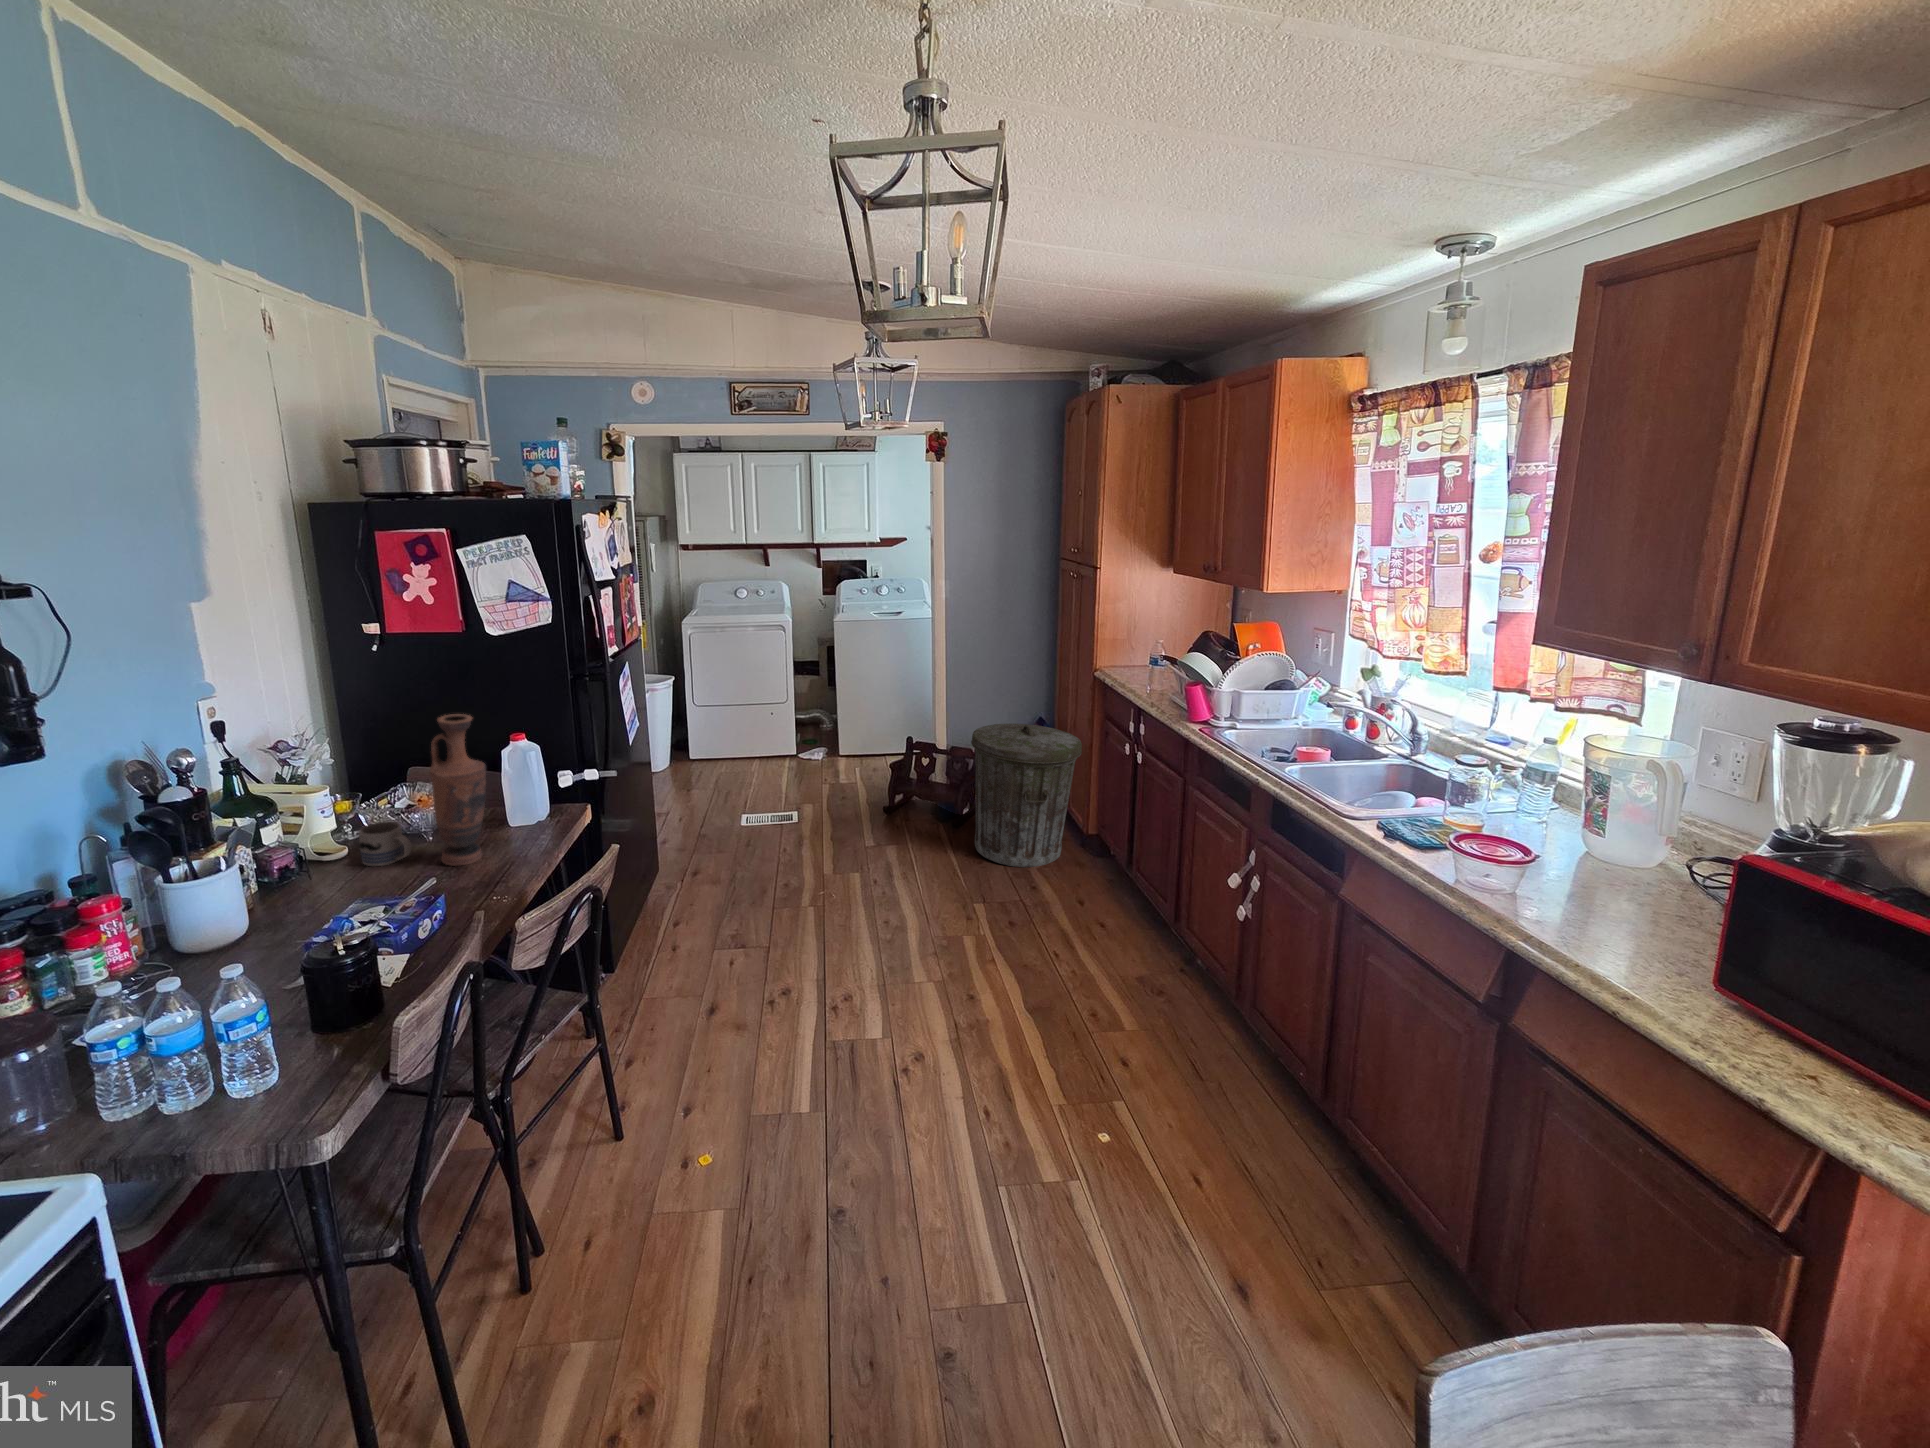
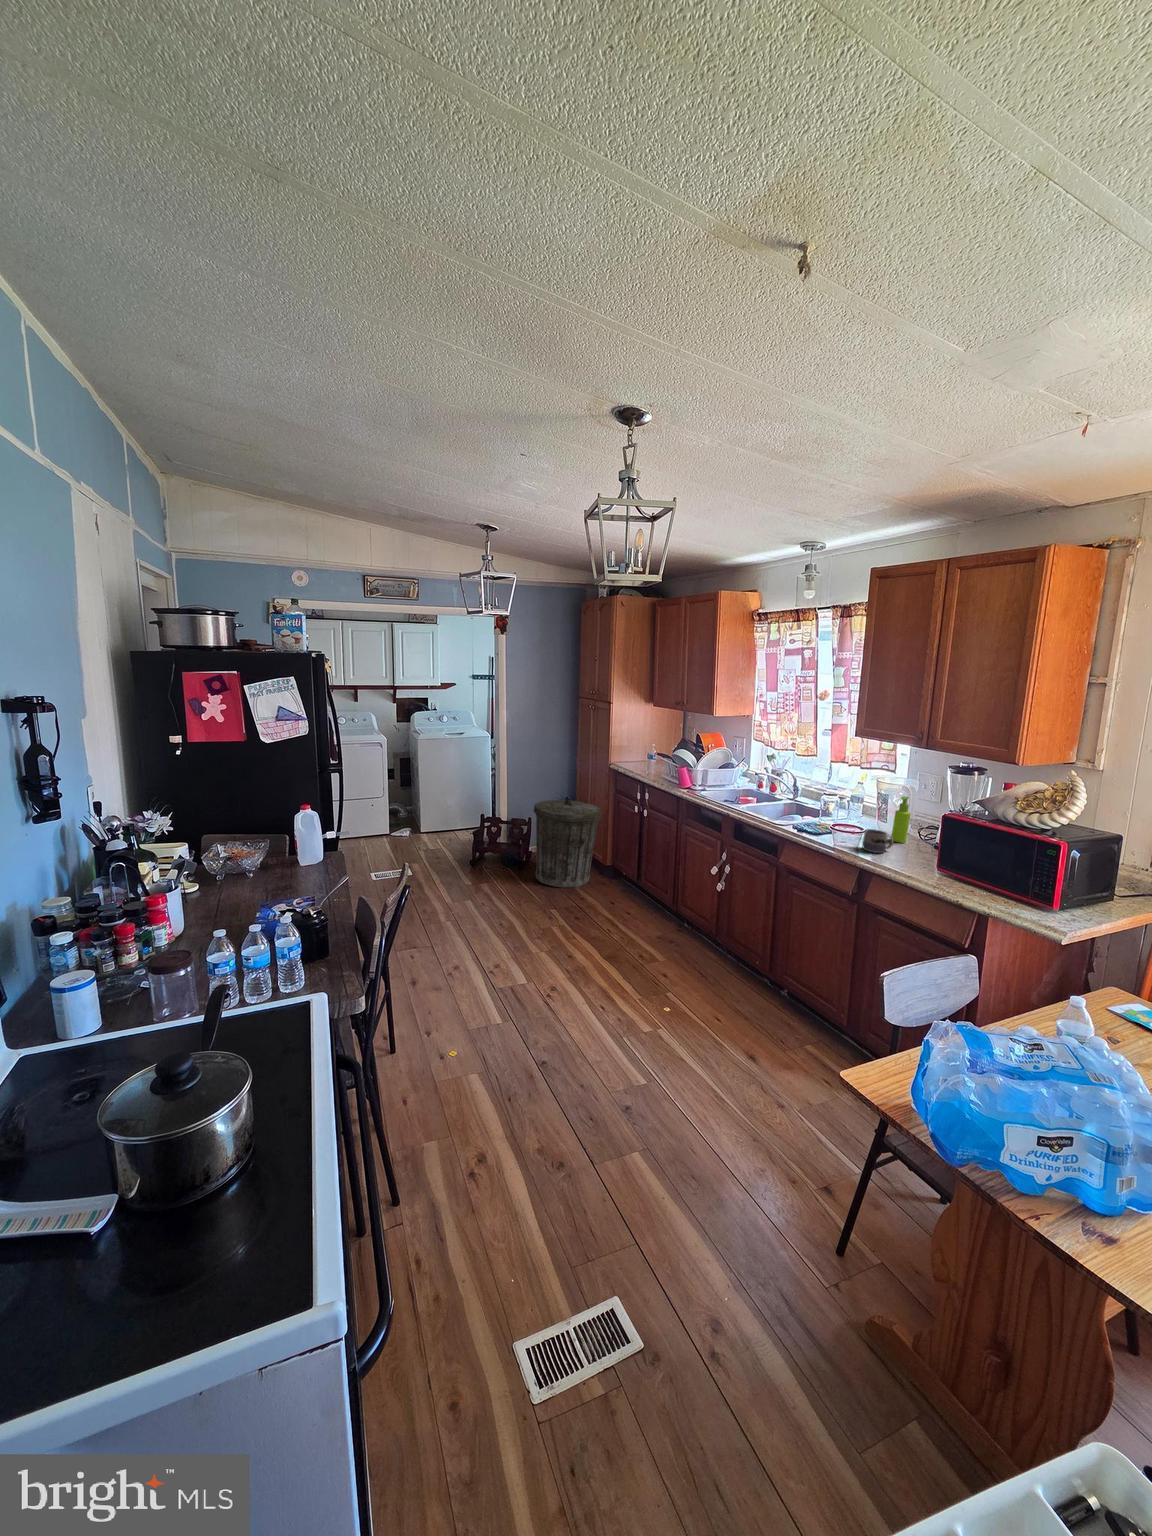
vase: present [430,714,486,866] -> none [279,787,314,884]
soap dispenser: none [1601,783,1655,886] -> present [891,796,911,843]
mug: present [359,821,411,866] -> present [863,829,893,853]

